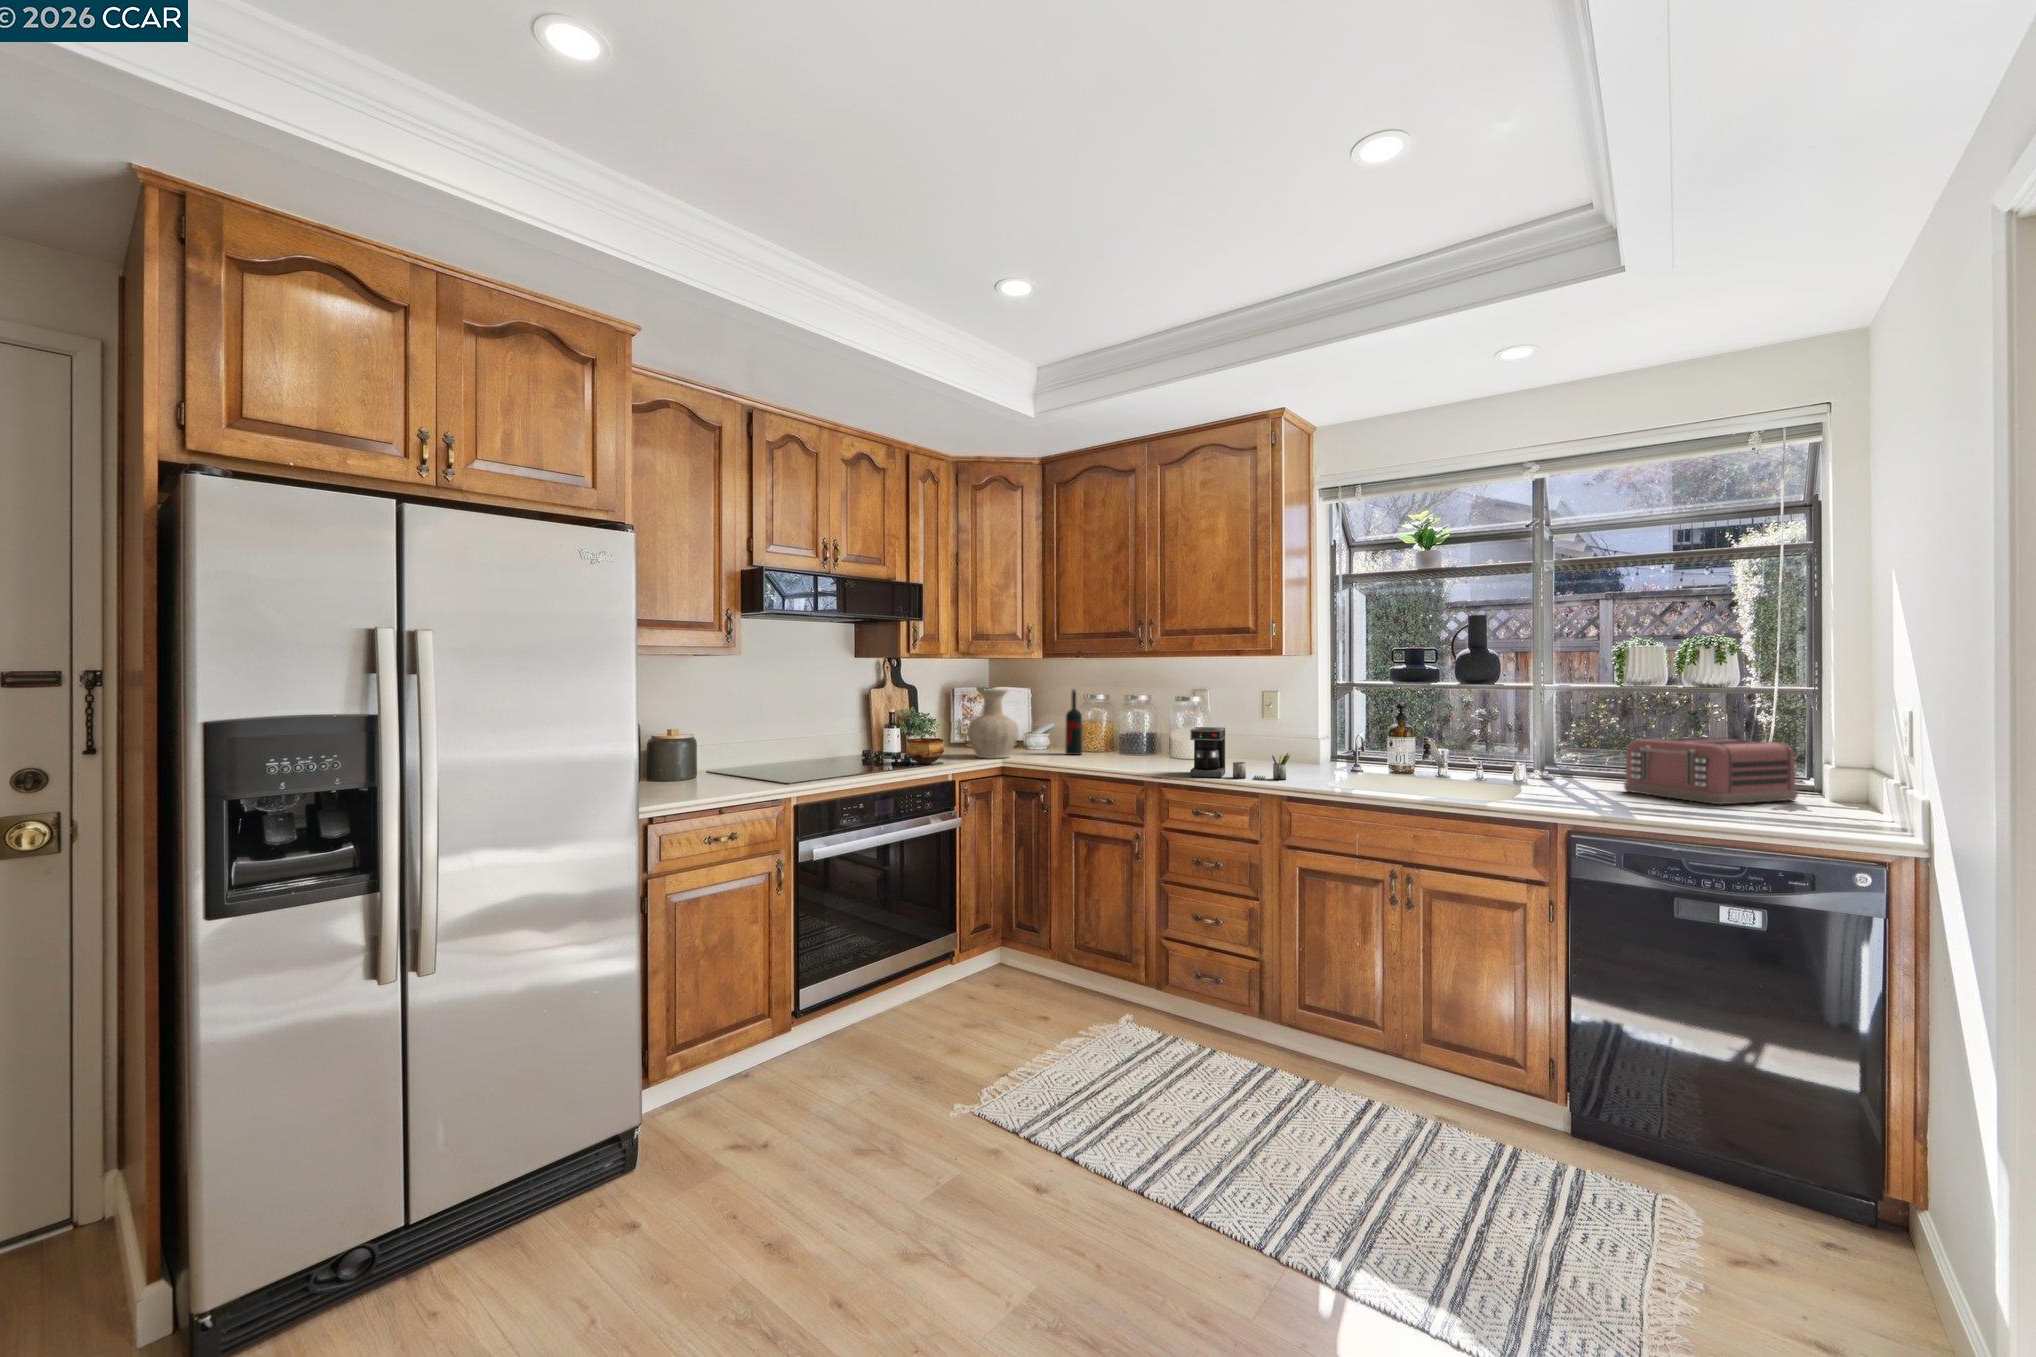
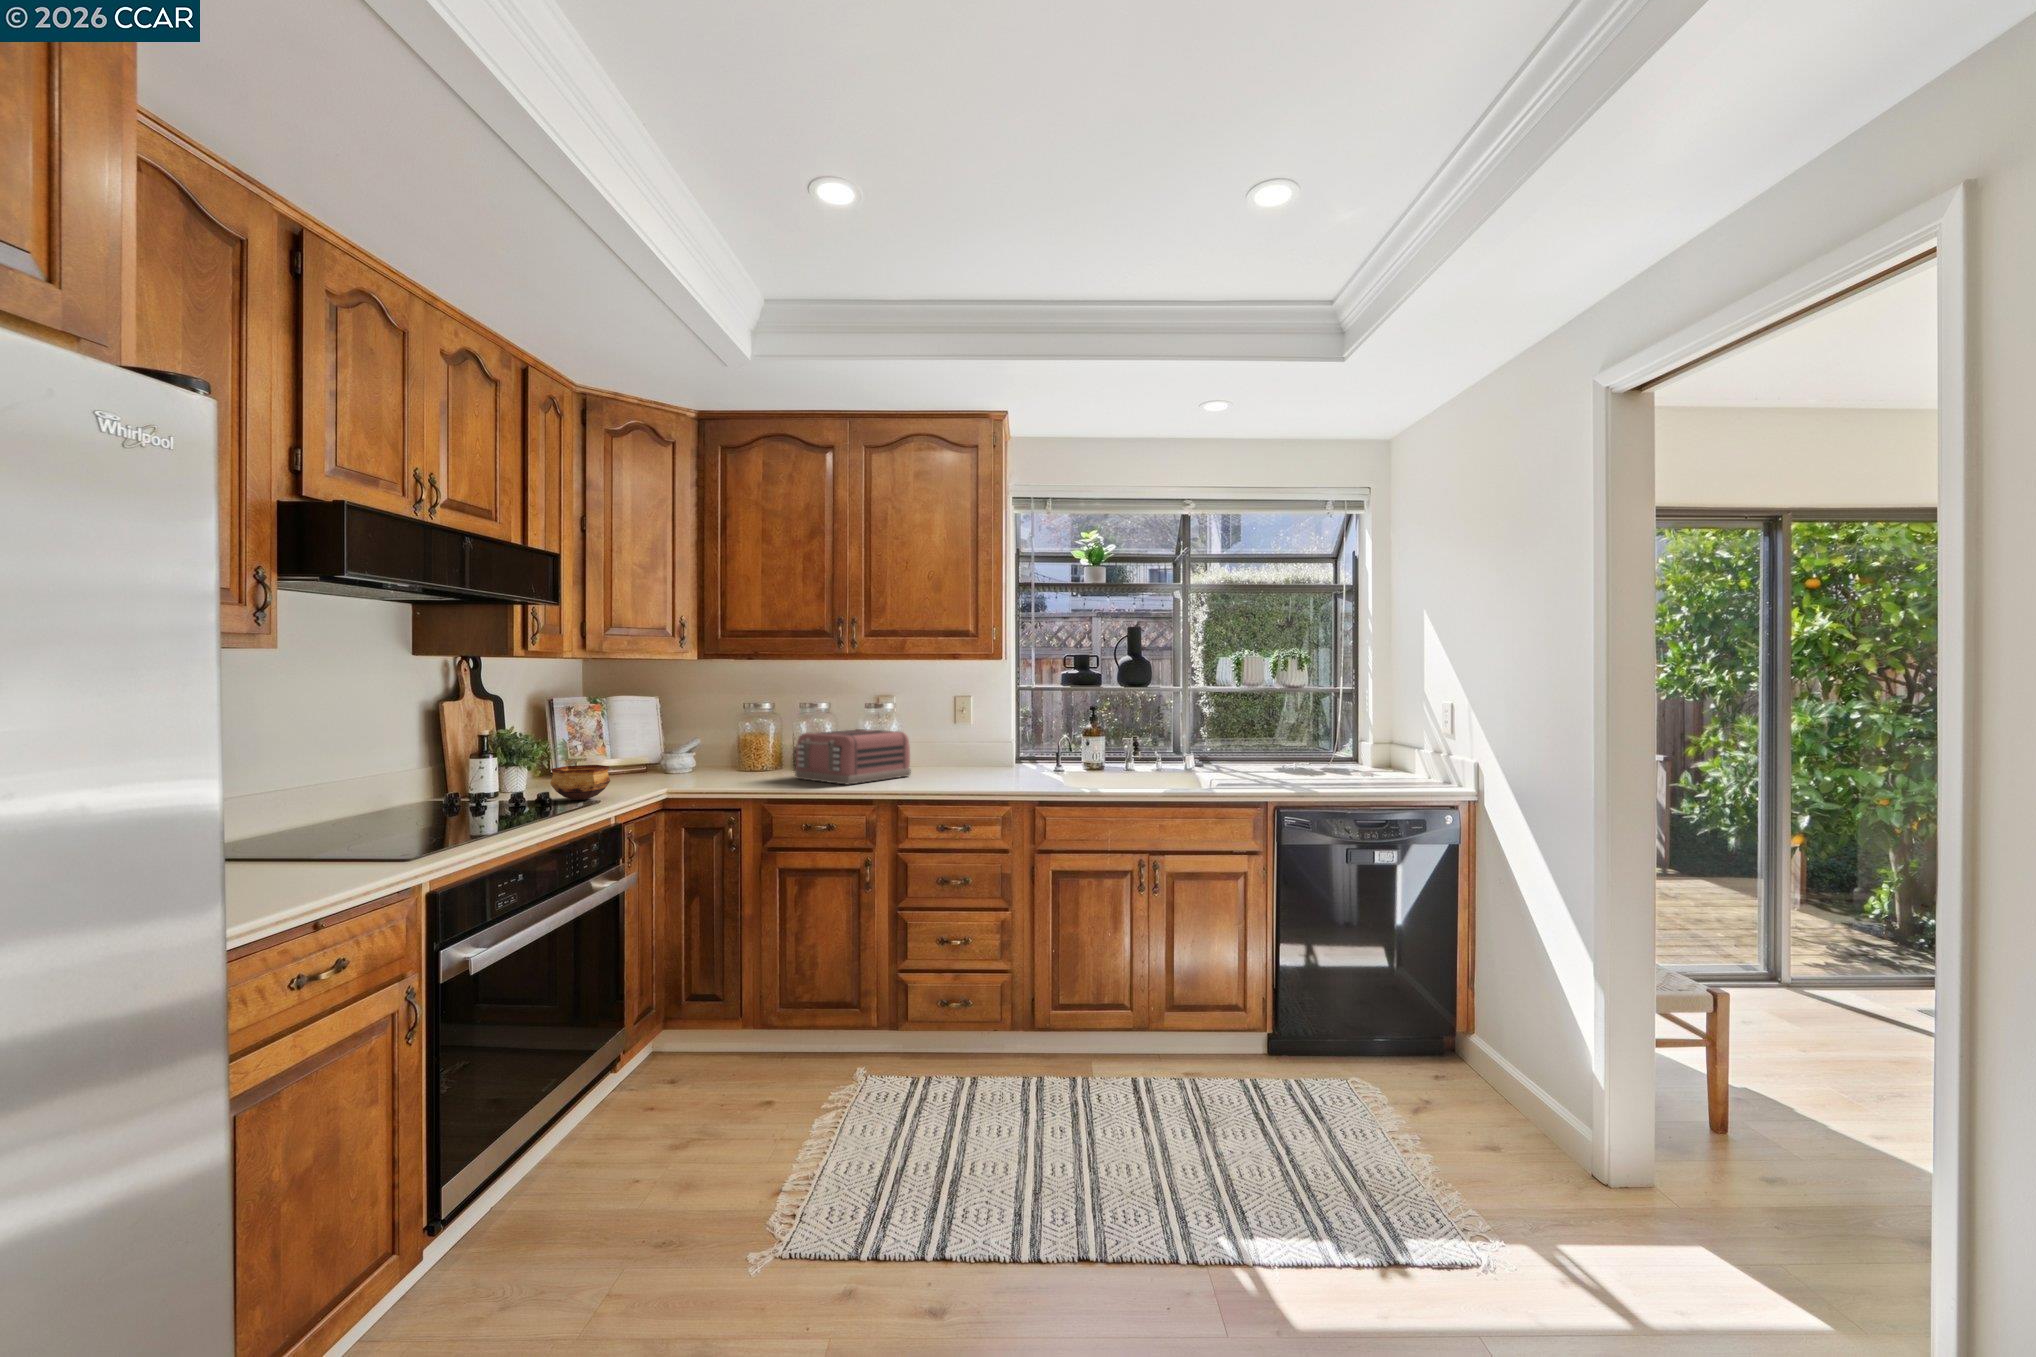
wine bottle: present [1065,689,1082,755] -> none [739,697,759,773]
vase: present [967,690,1019,758] -> none [620,699,691,786]
coffee maker: present [1190,727,1290,780] -> none [926,735,1029,789]
toaster: present [1624,737,1798,804] -> present [795,729,911,785]

